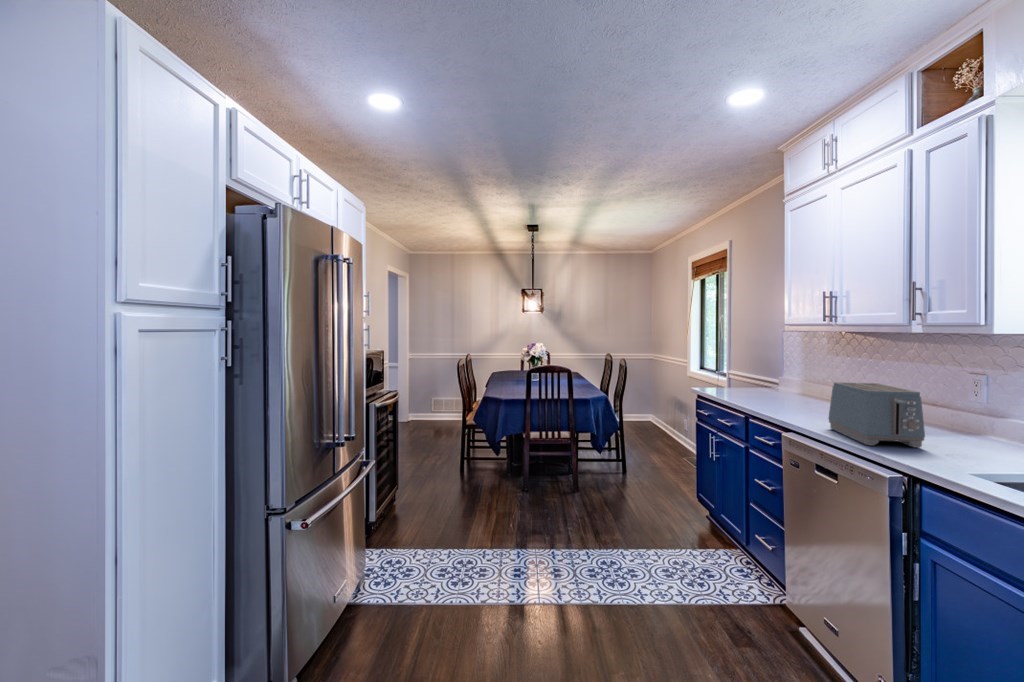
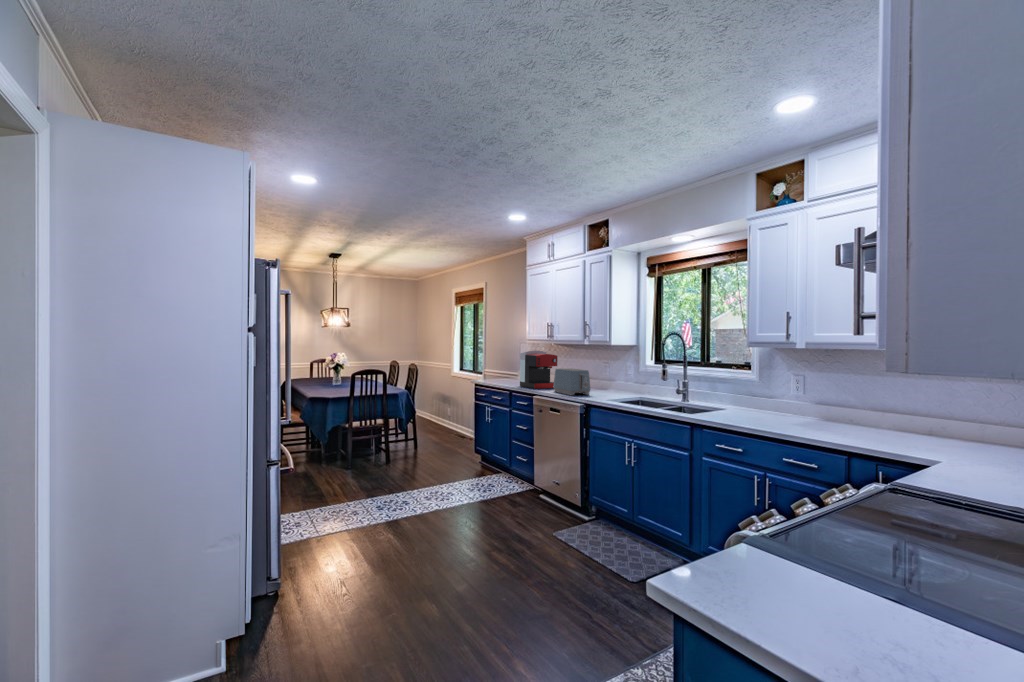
coffee maker: none [764,344,845,417] -> present [520,350,557,389]

